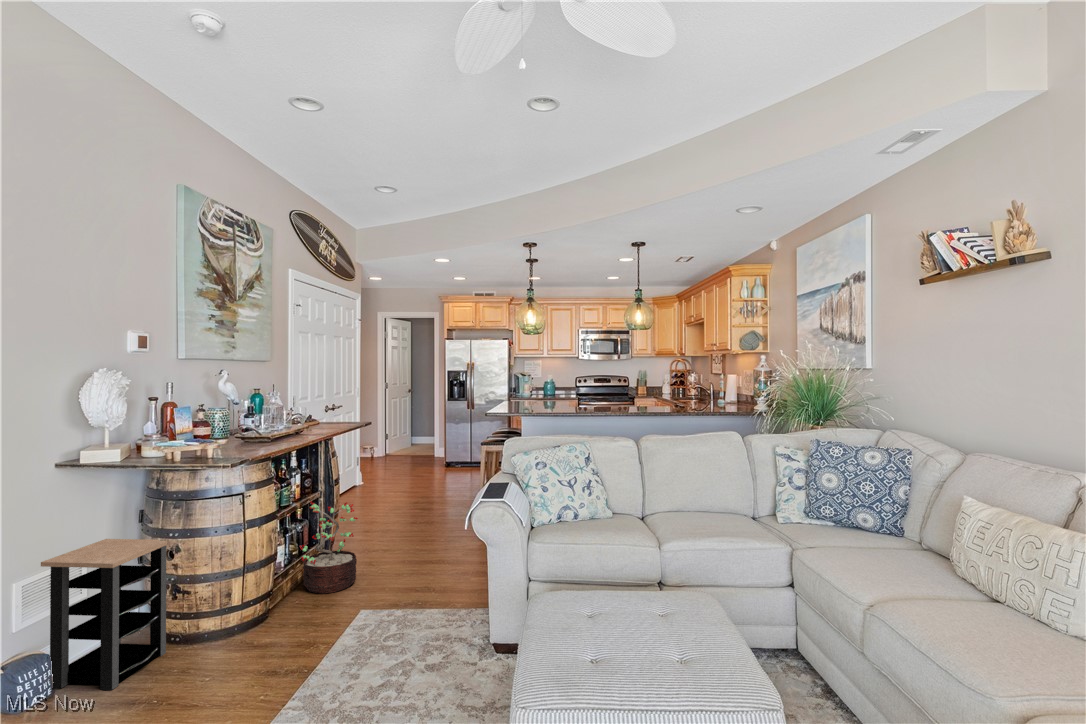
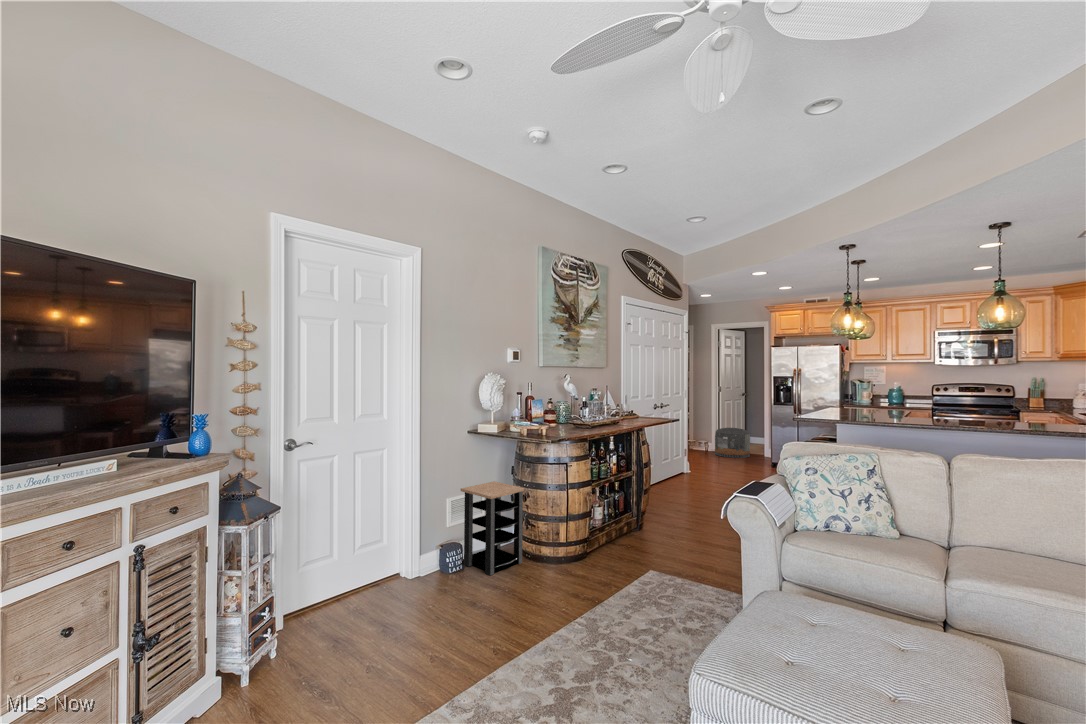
pouf: none [384,429,422,462] -> present [715,428,750,458]
decorative plant: present [300,501,358,593] -> none [611,477,657,552]

